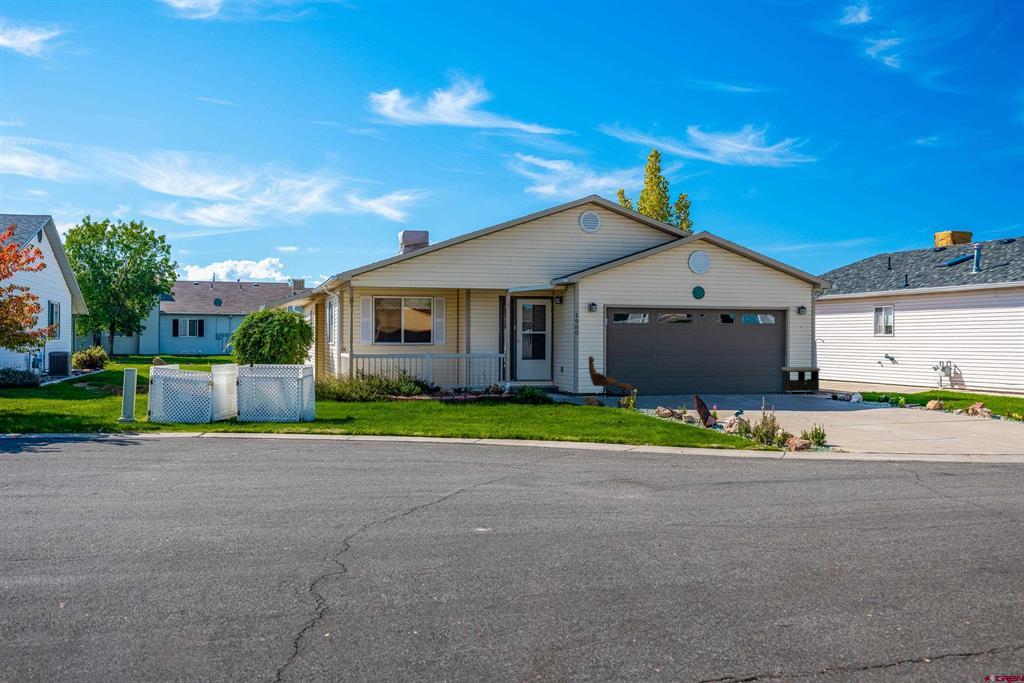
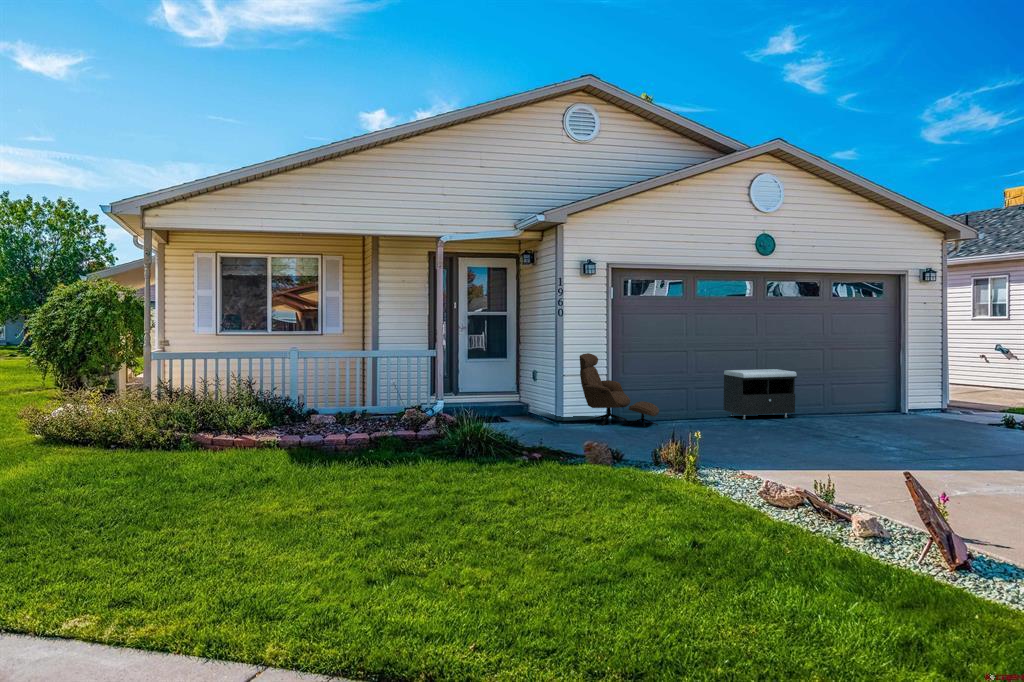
storage bench: present [782,367,820,394] -> present [723,369,797,419]

